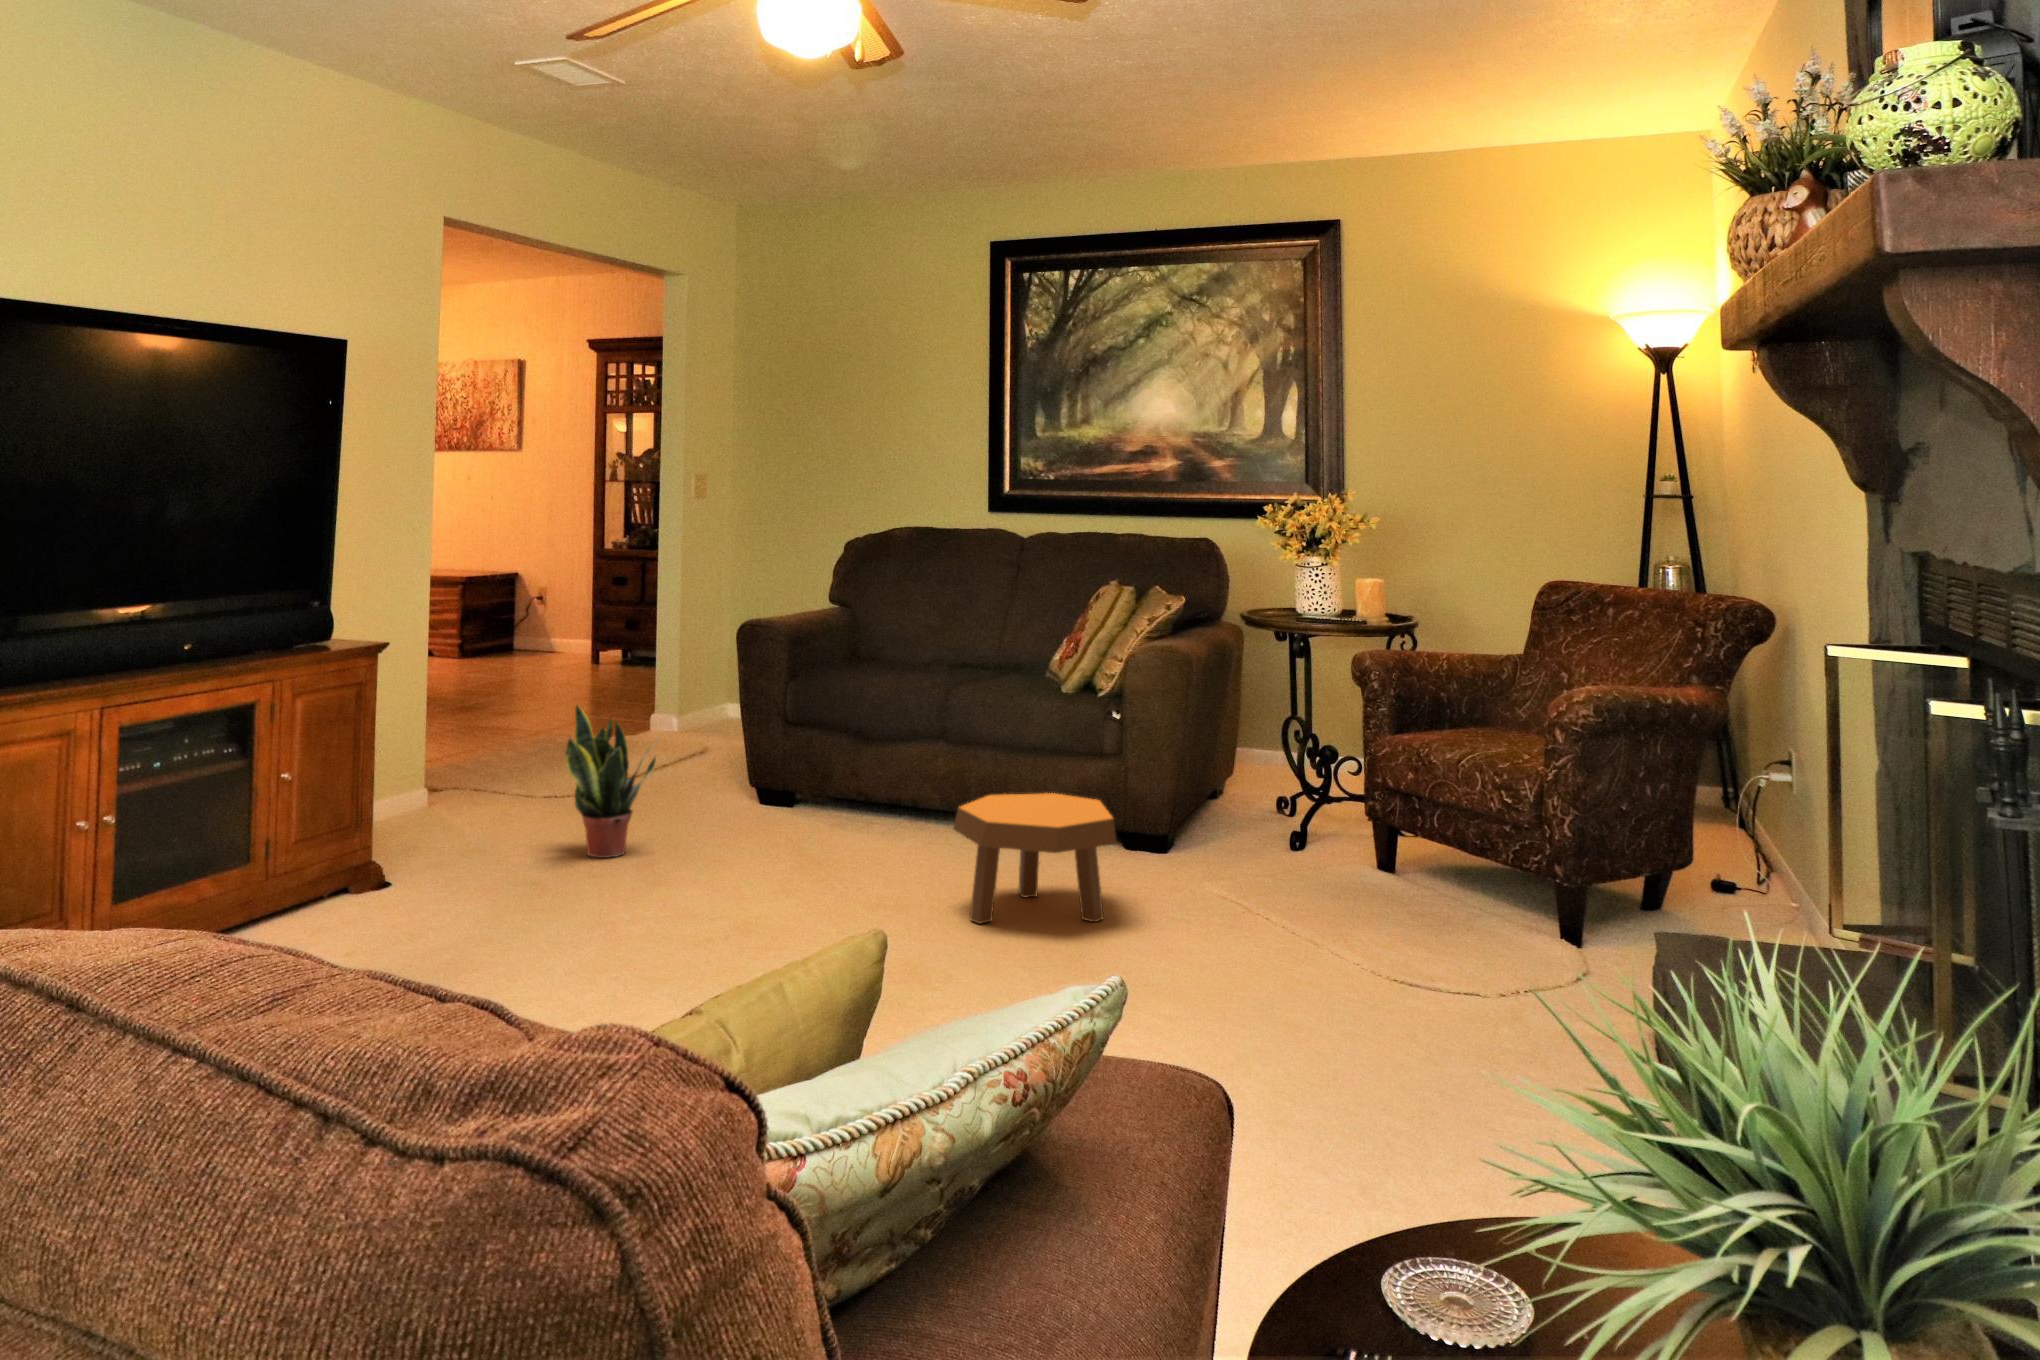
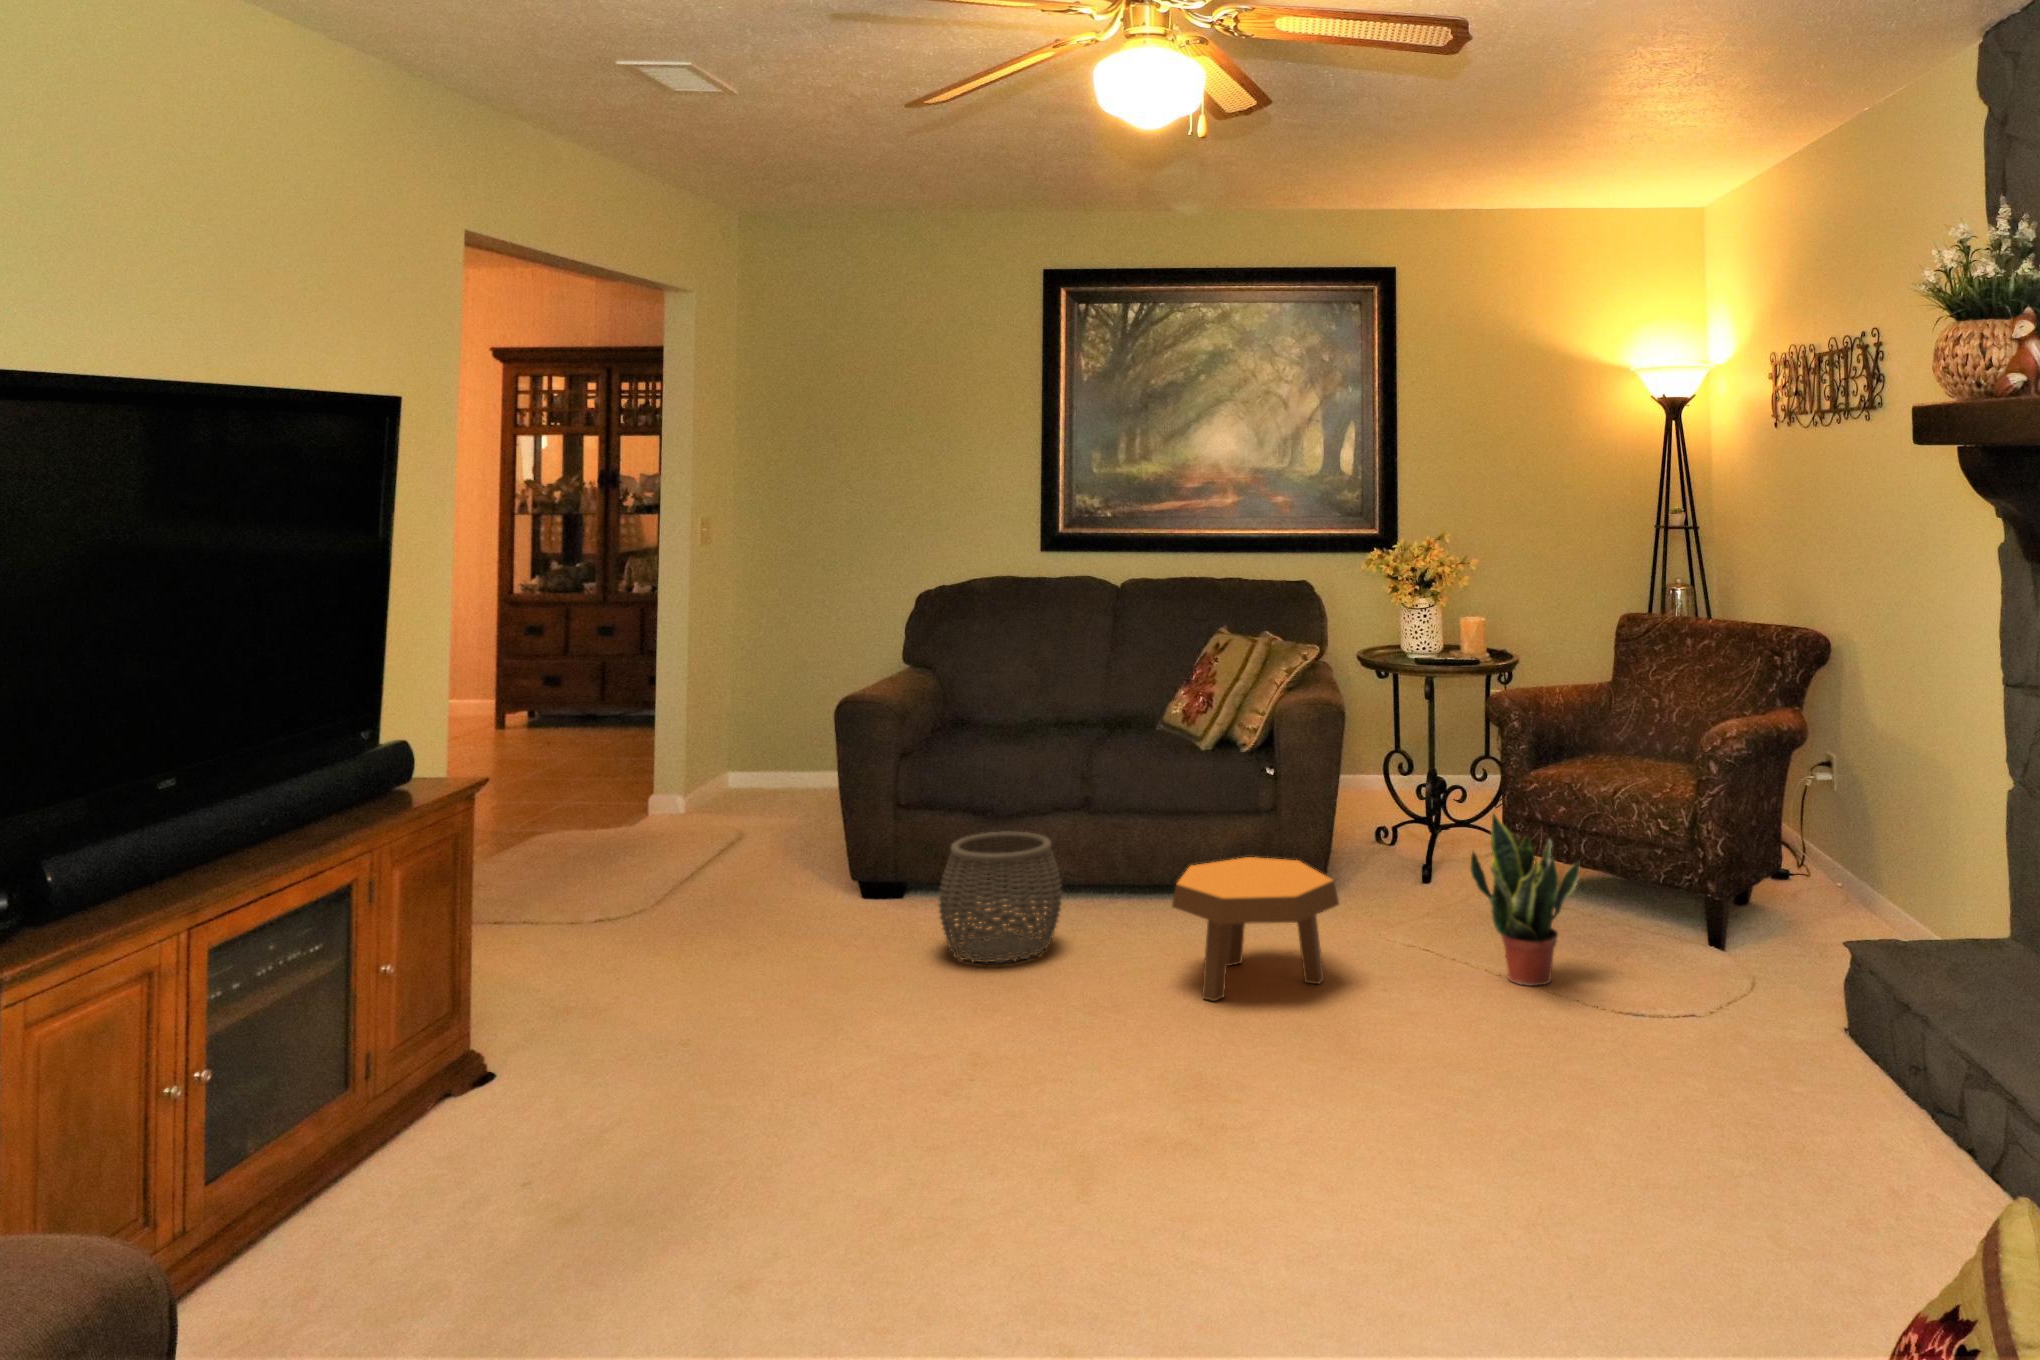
potted plant: present [565,705,656,858] -> present [1470,814,1579,986]
woven basket: none [770,752,888,872] -> present [939,832,1062,963]

